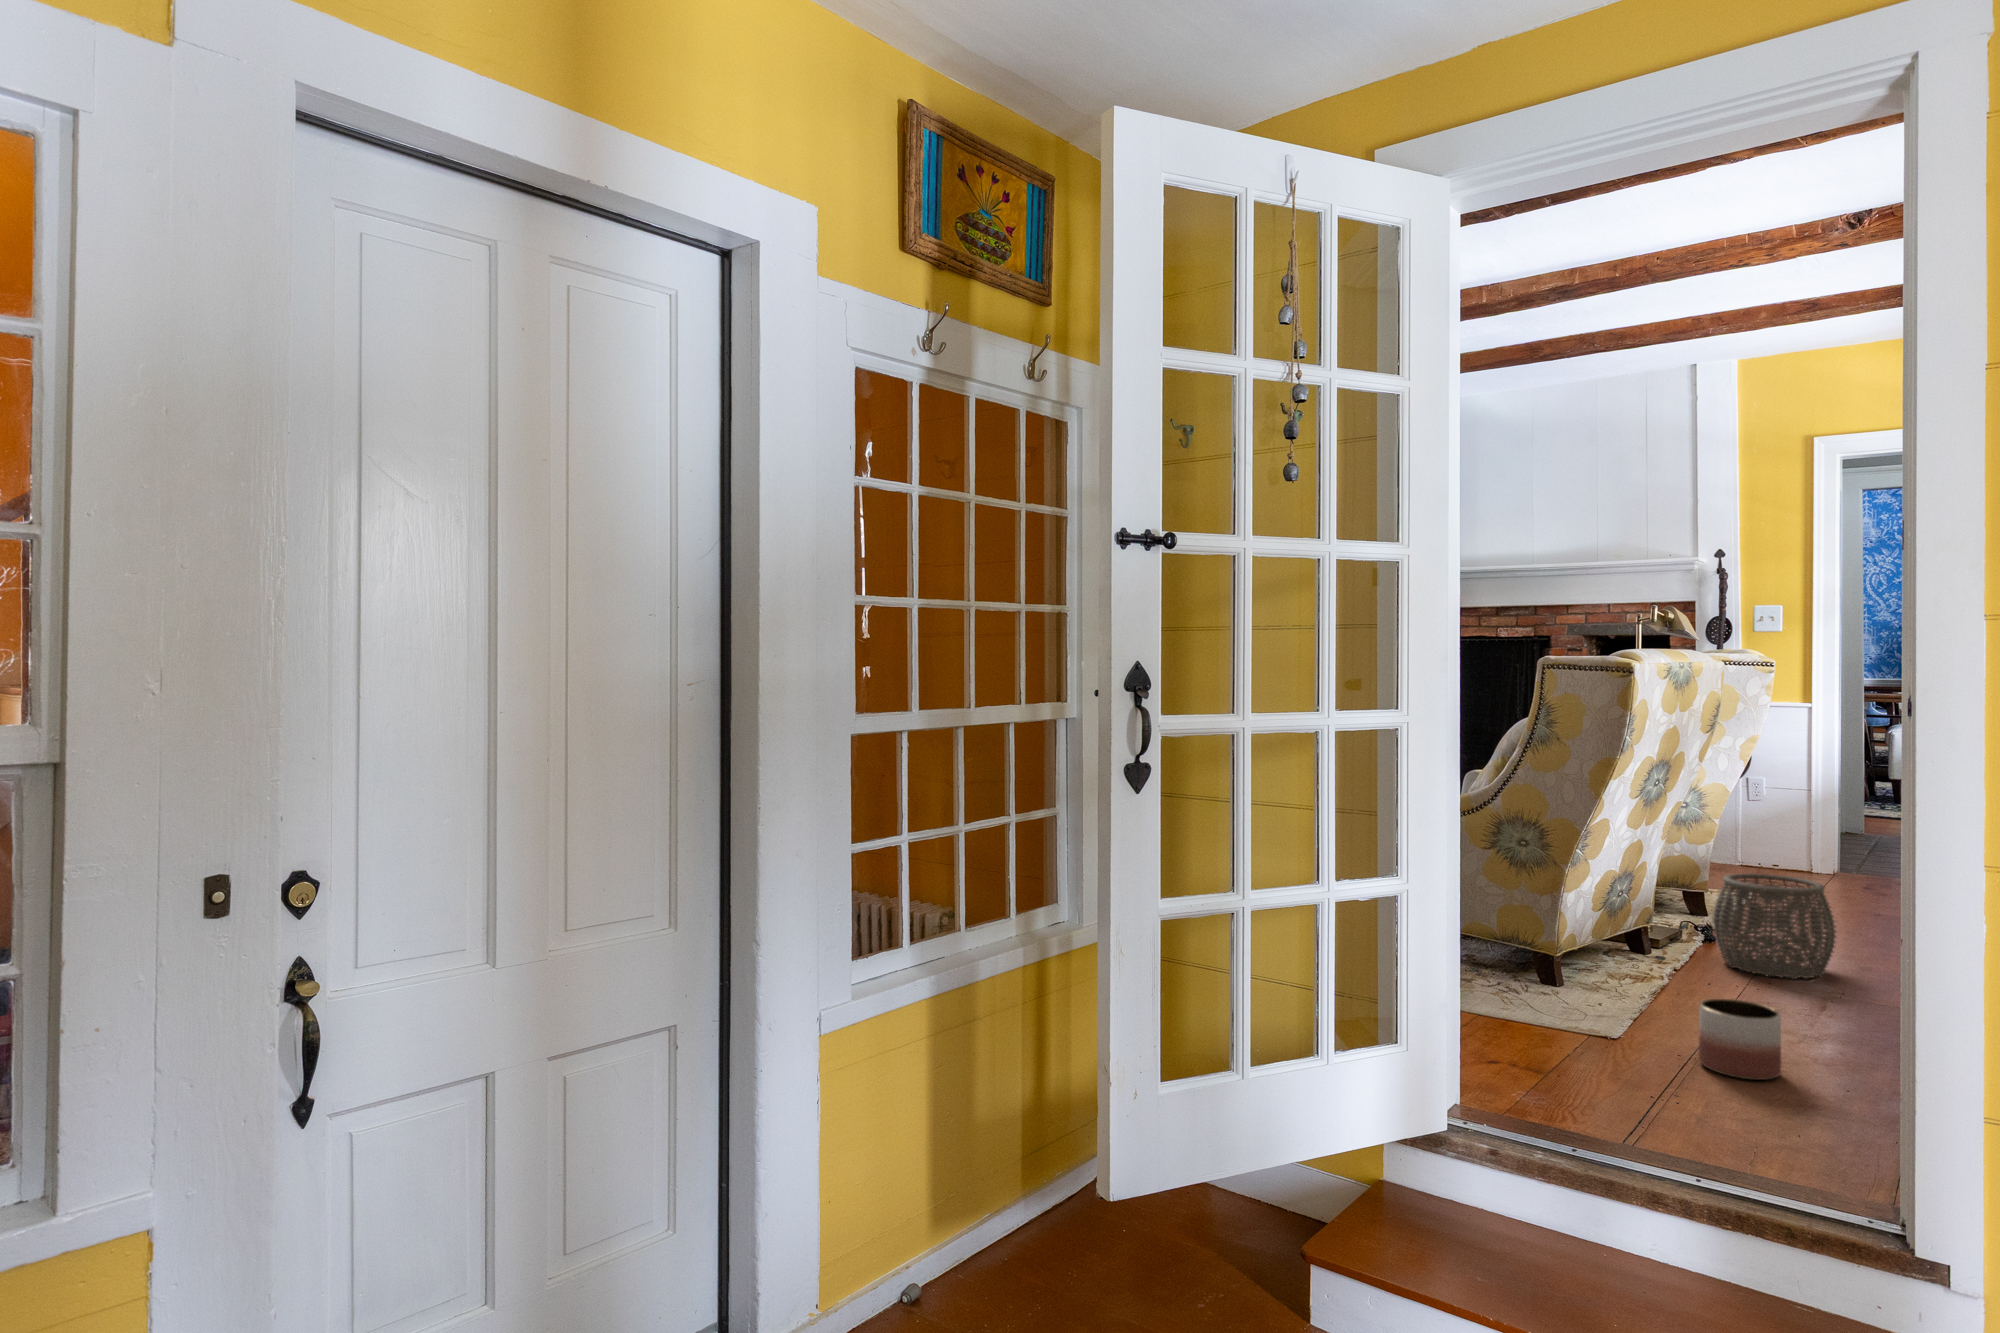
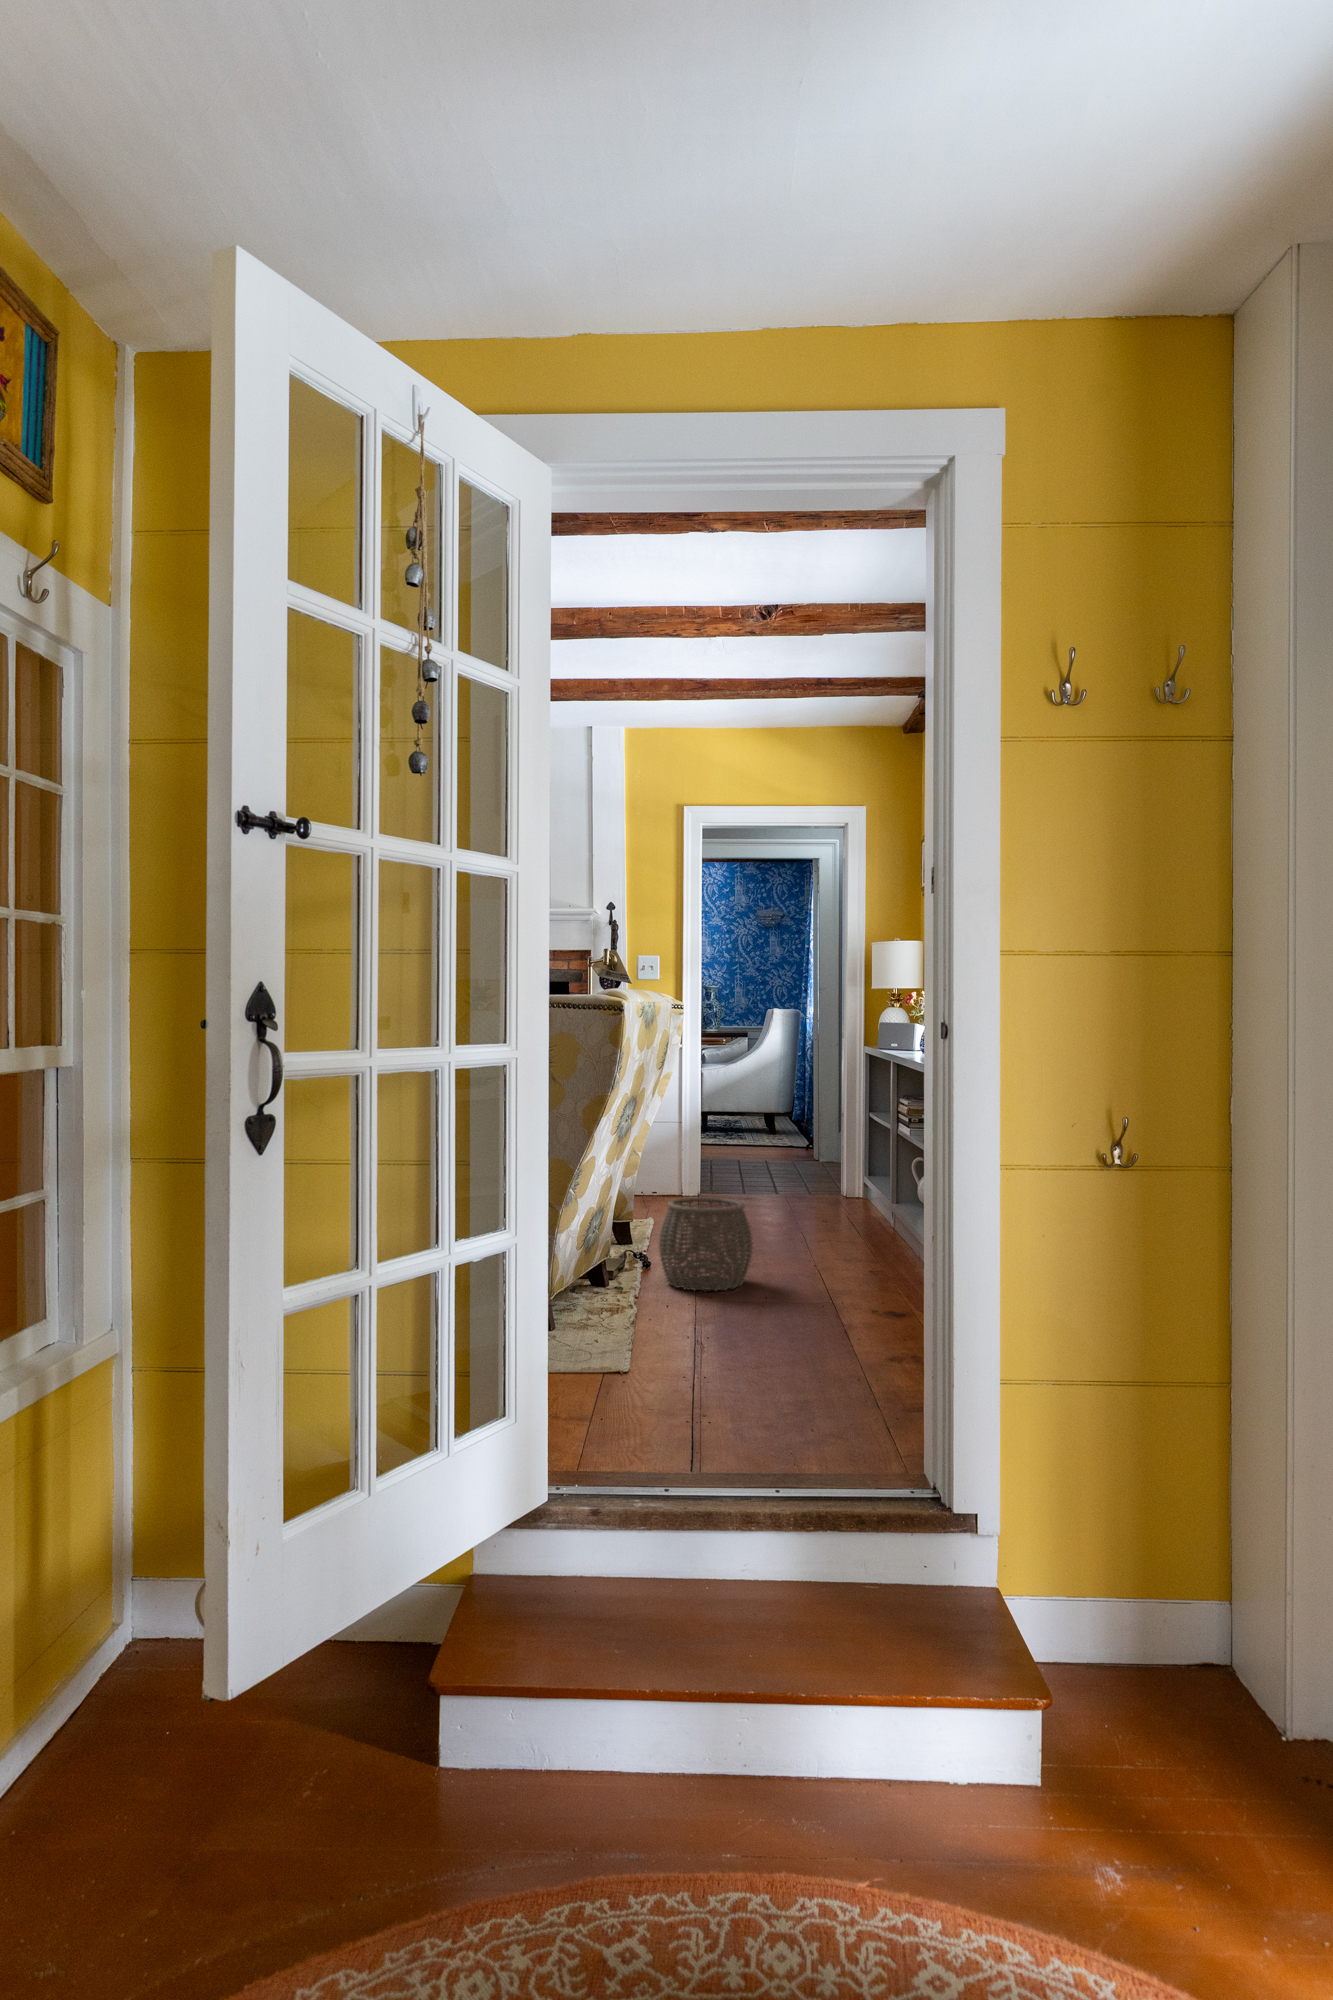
planter: present [1699,999,1781,1080] -> none [700,1316,765,1389]

